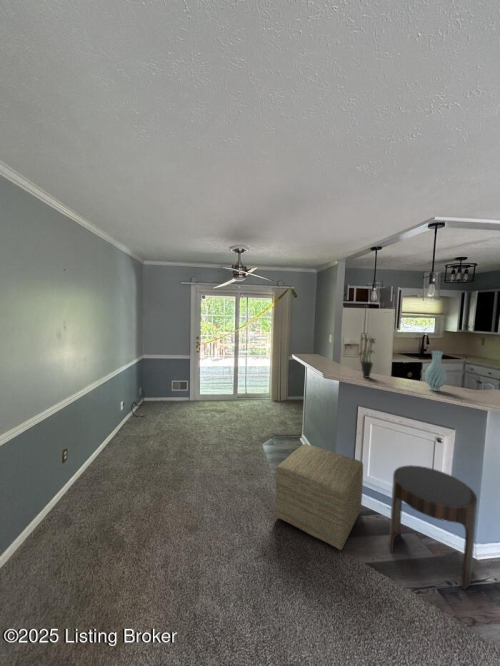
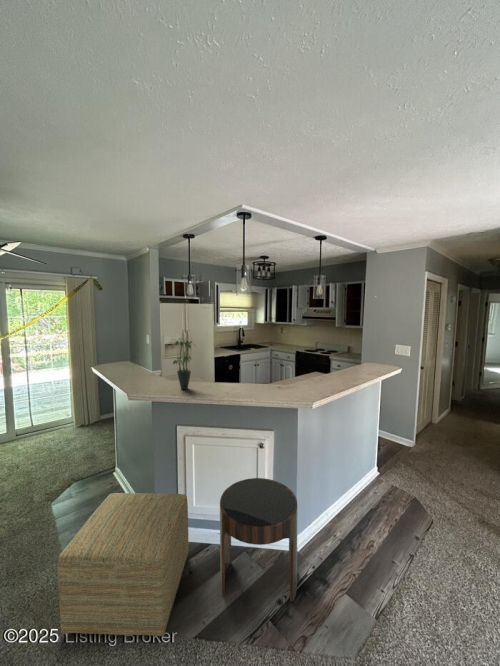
vase: present [425,351,447,391] -> none [244,350,264,395]

